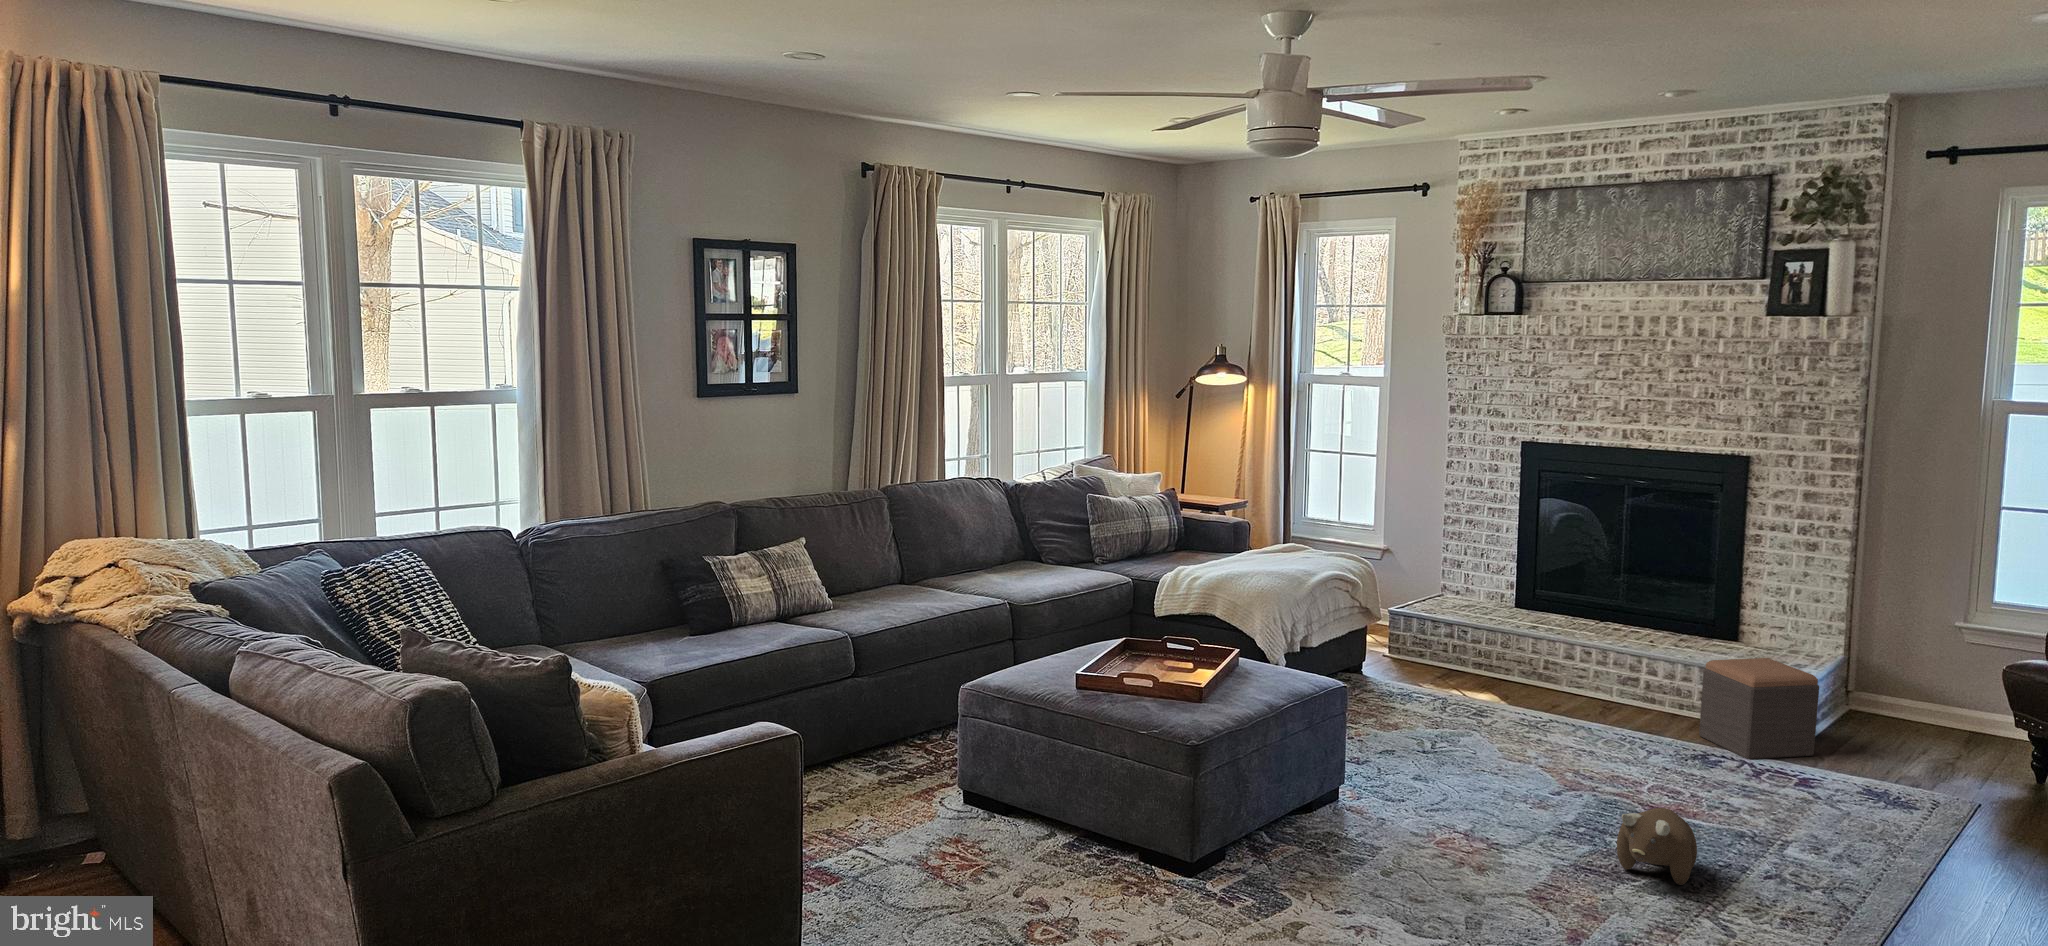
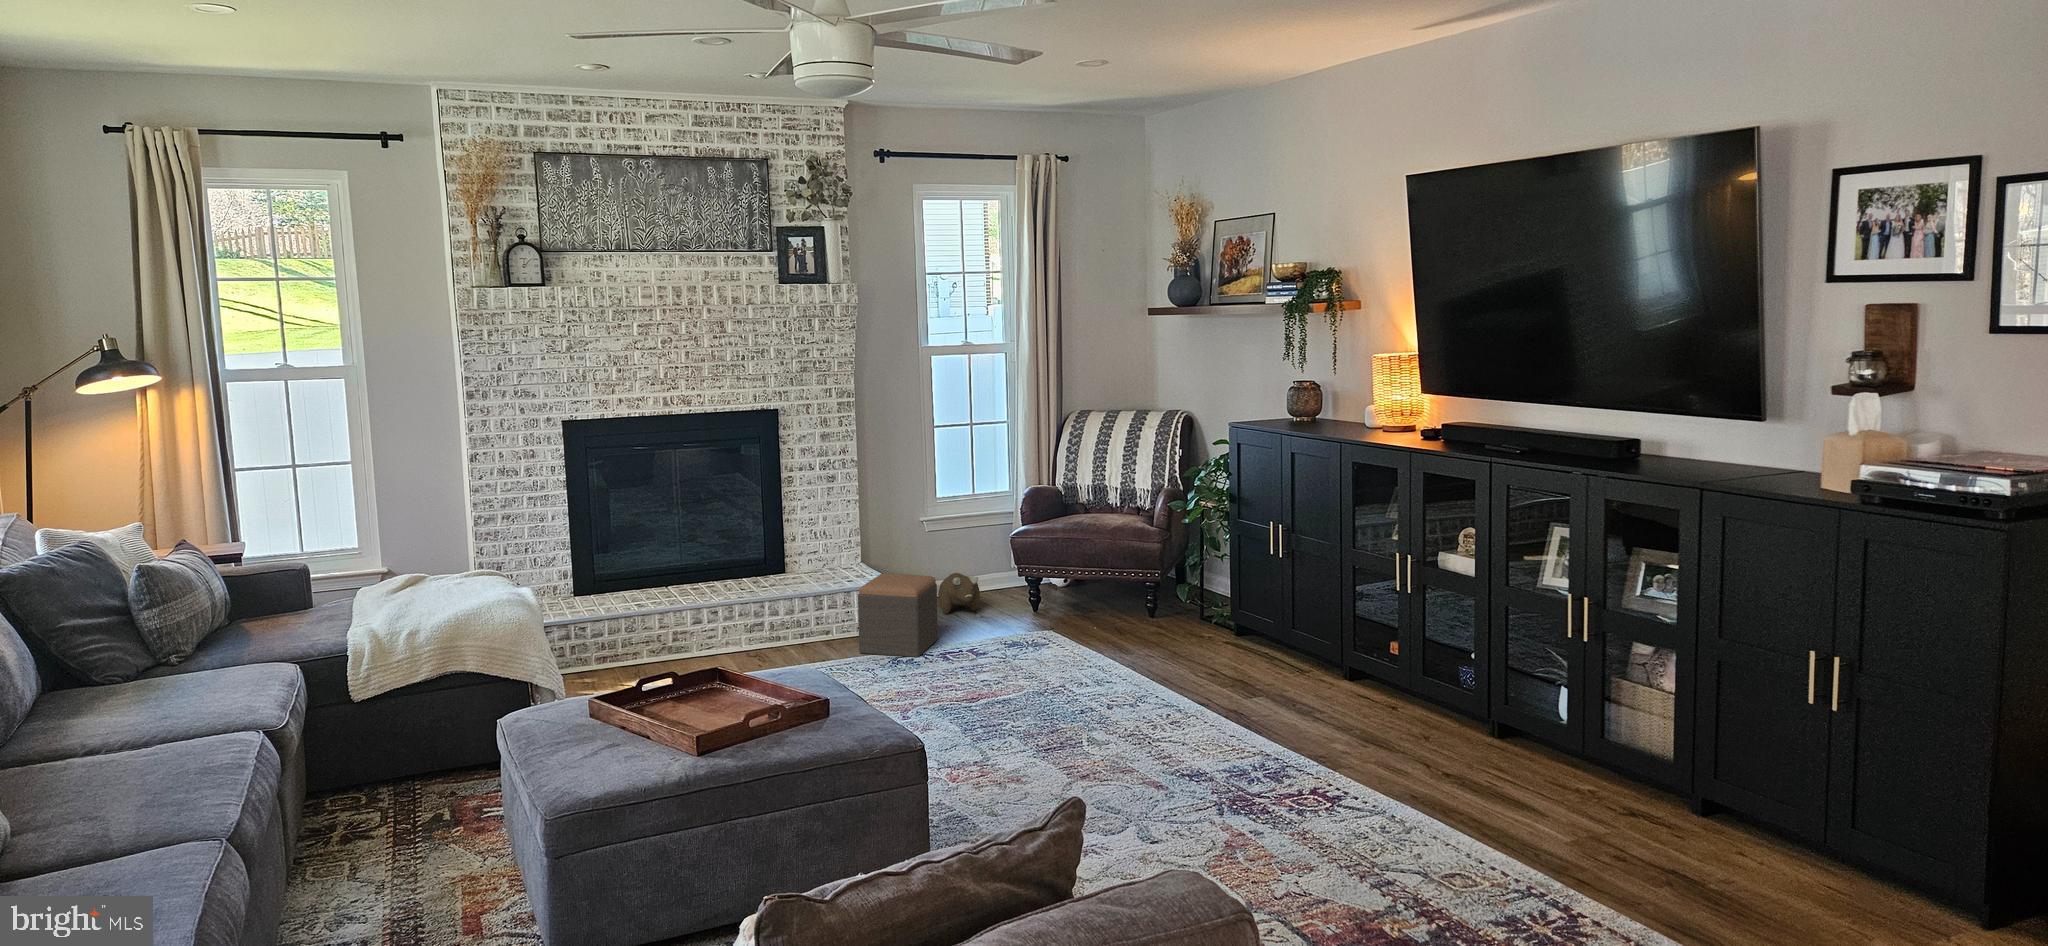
plush toy: present [1617,808,1697,885] -> present [938,573,980,614]

